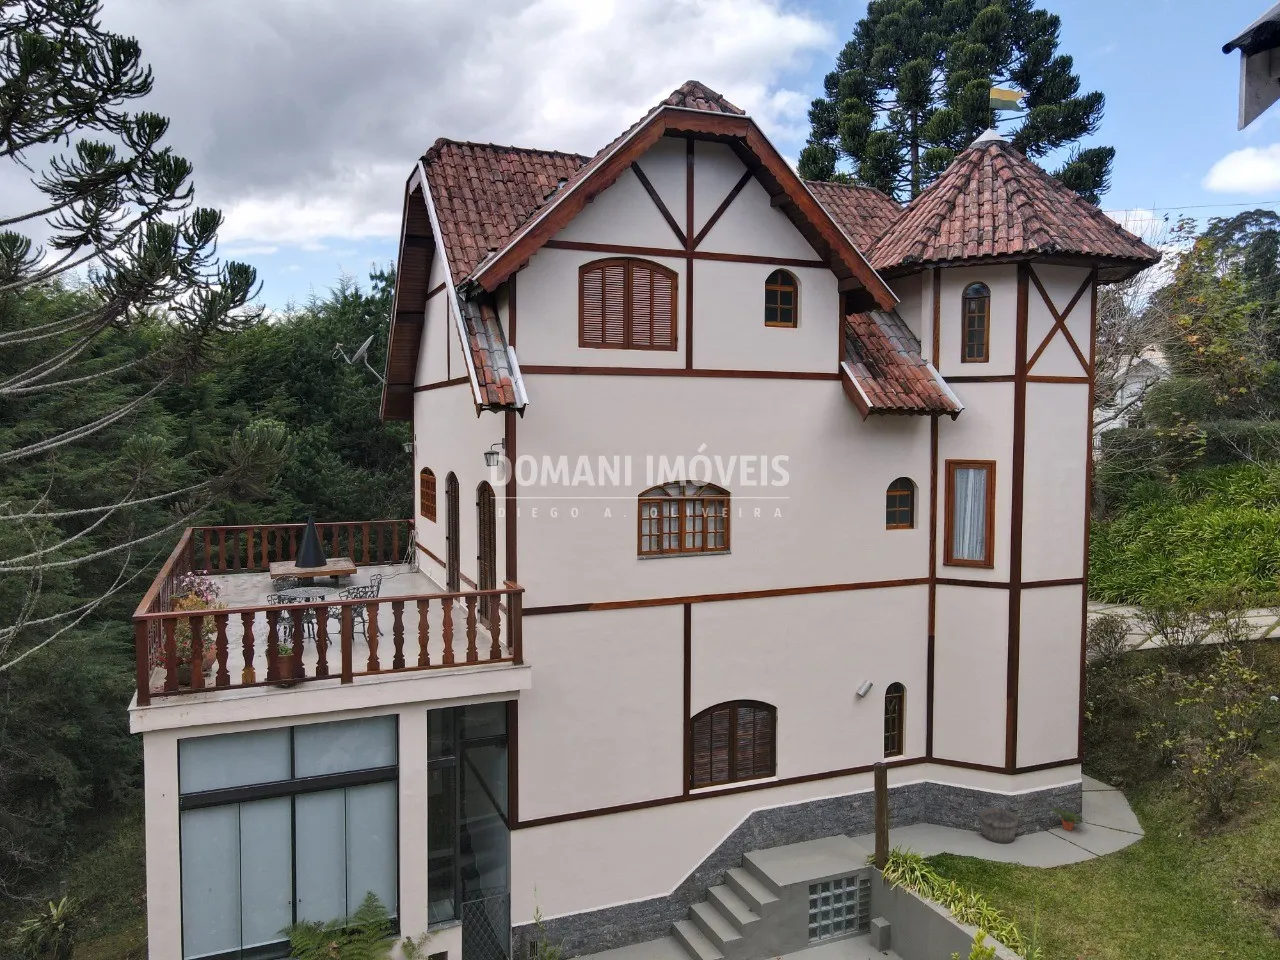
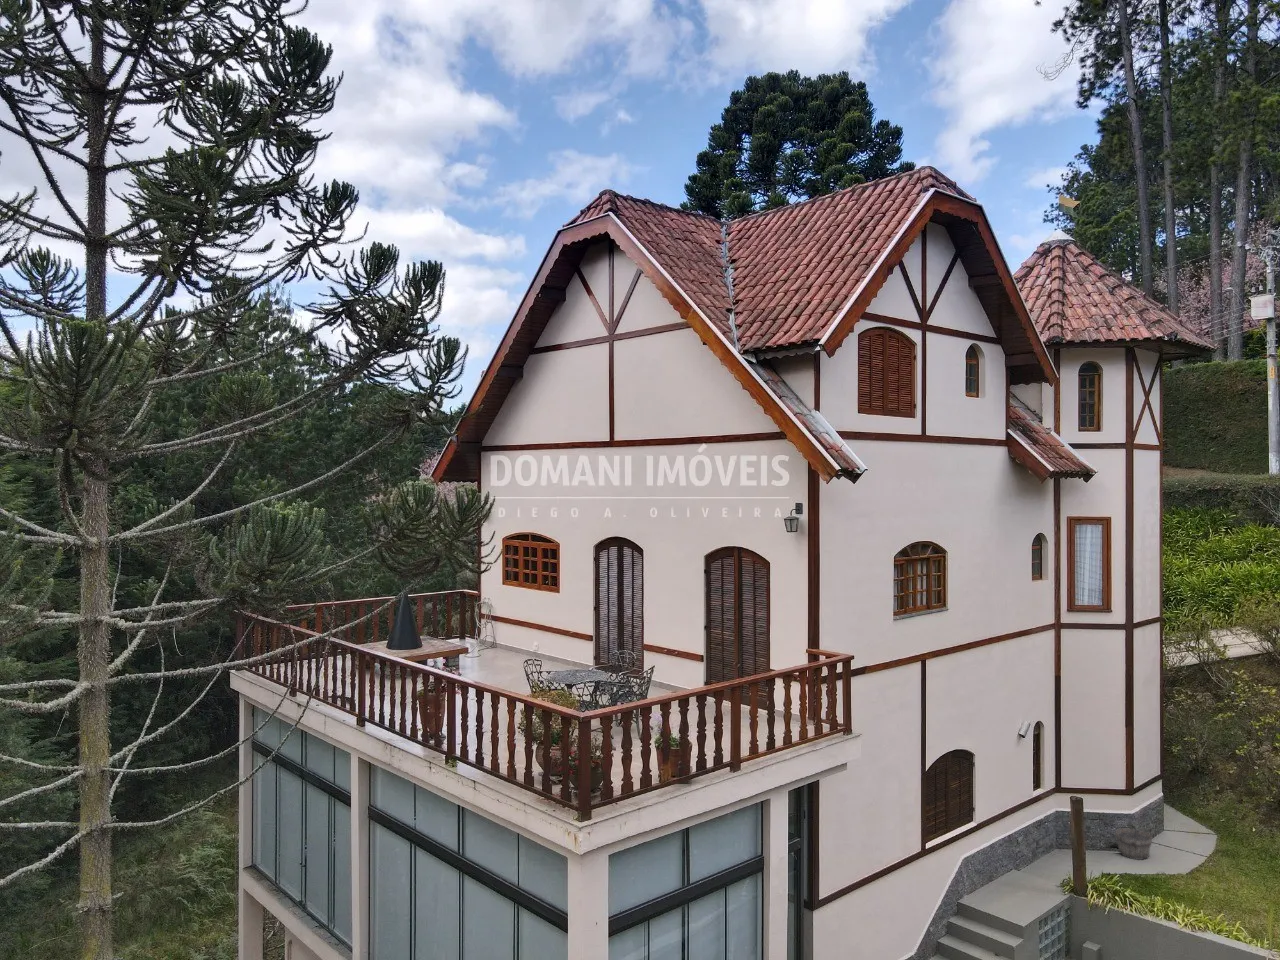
potted plant: present [1050,807,1083,831] -> none [1155,820,1191,841]

